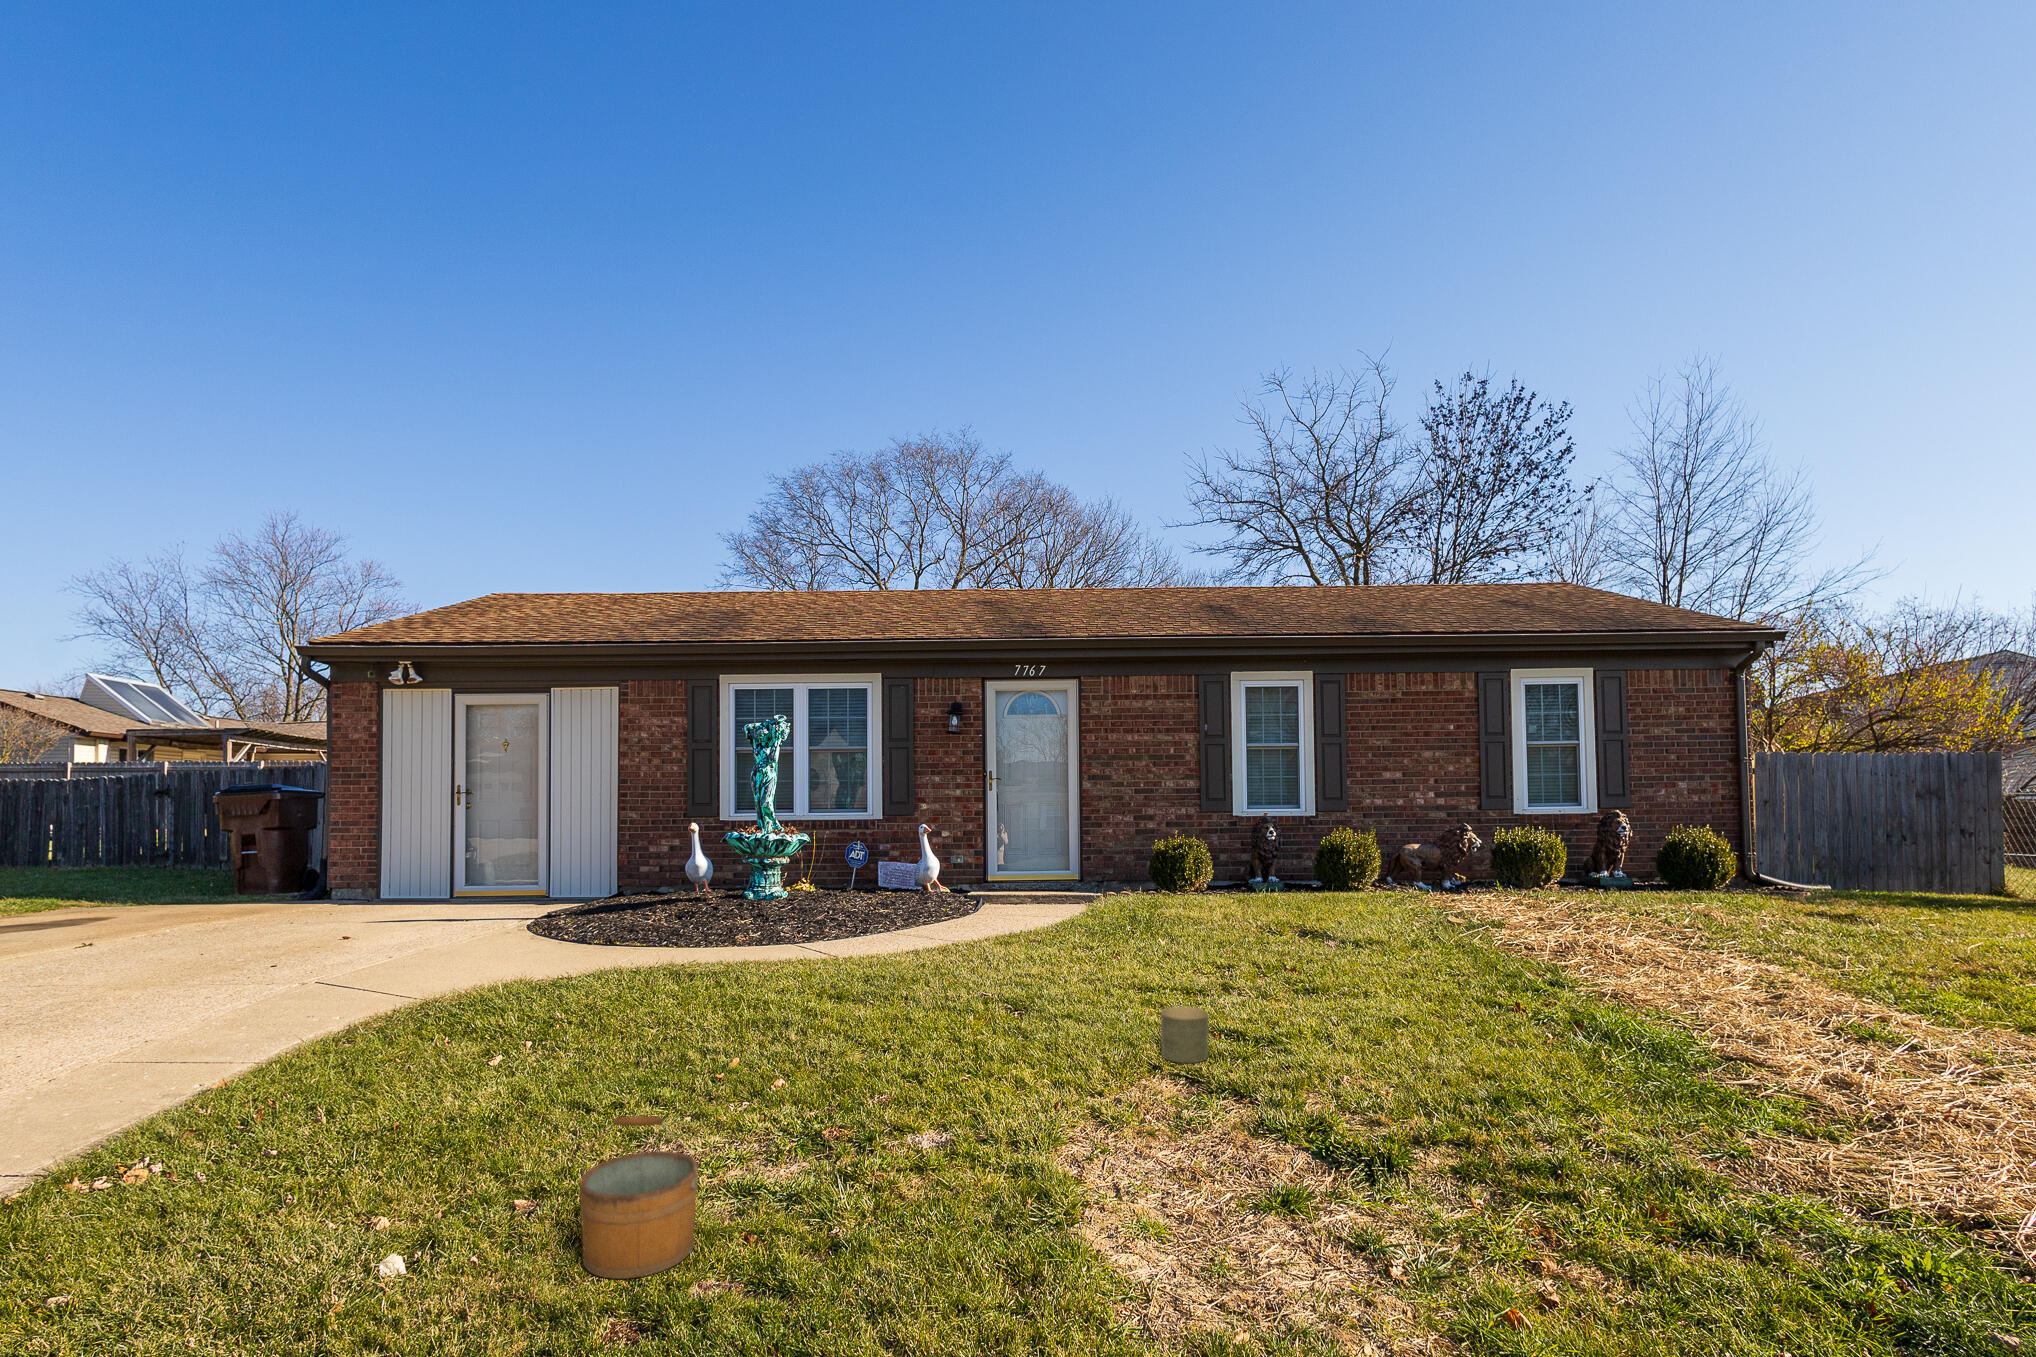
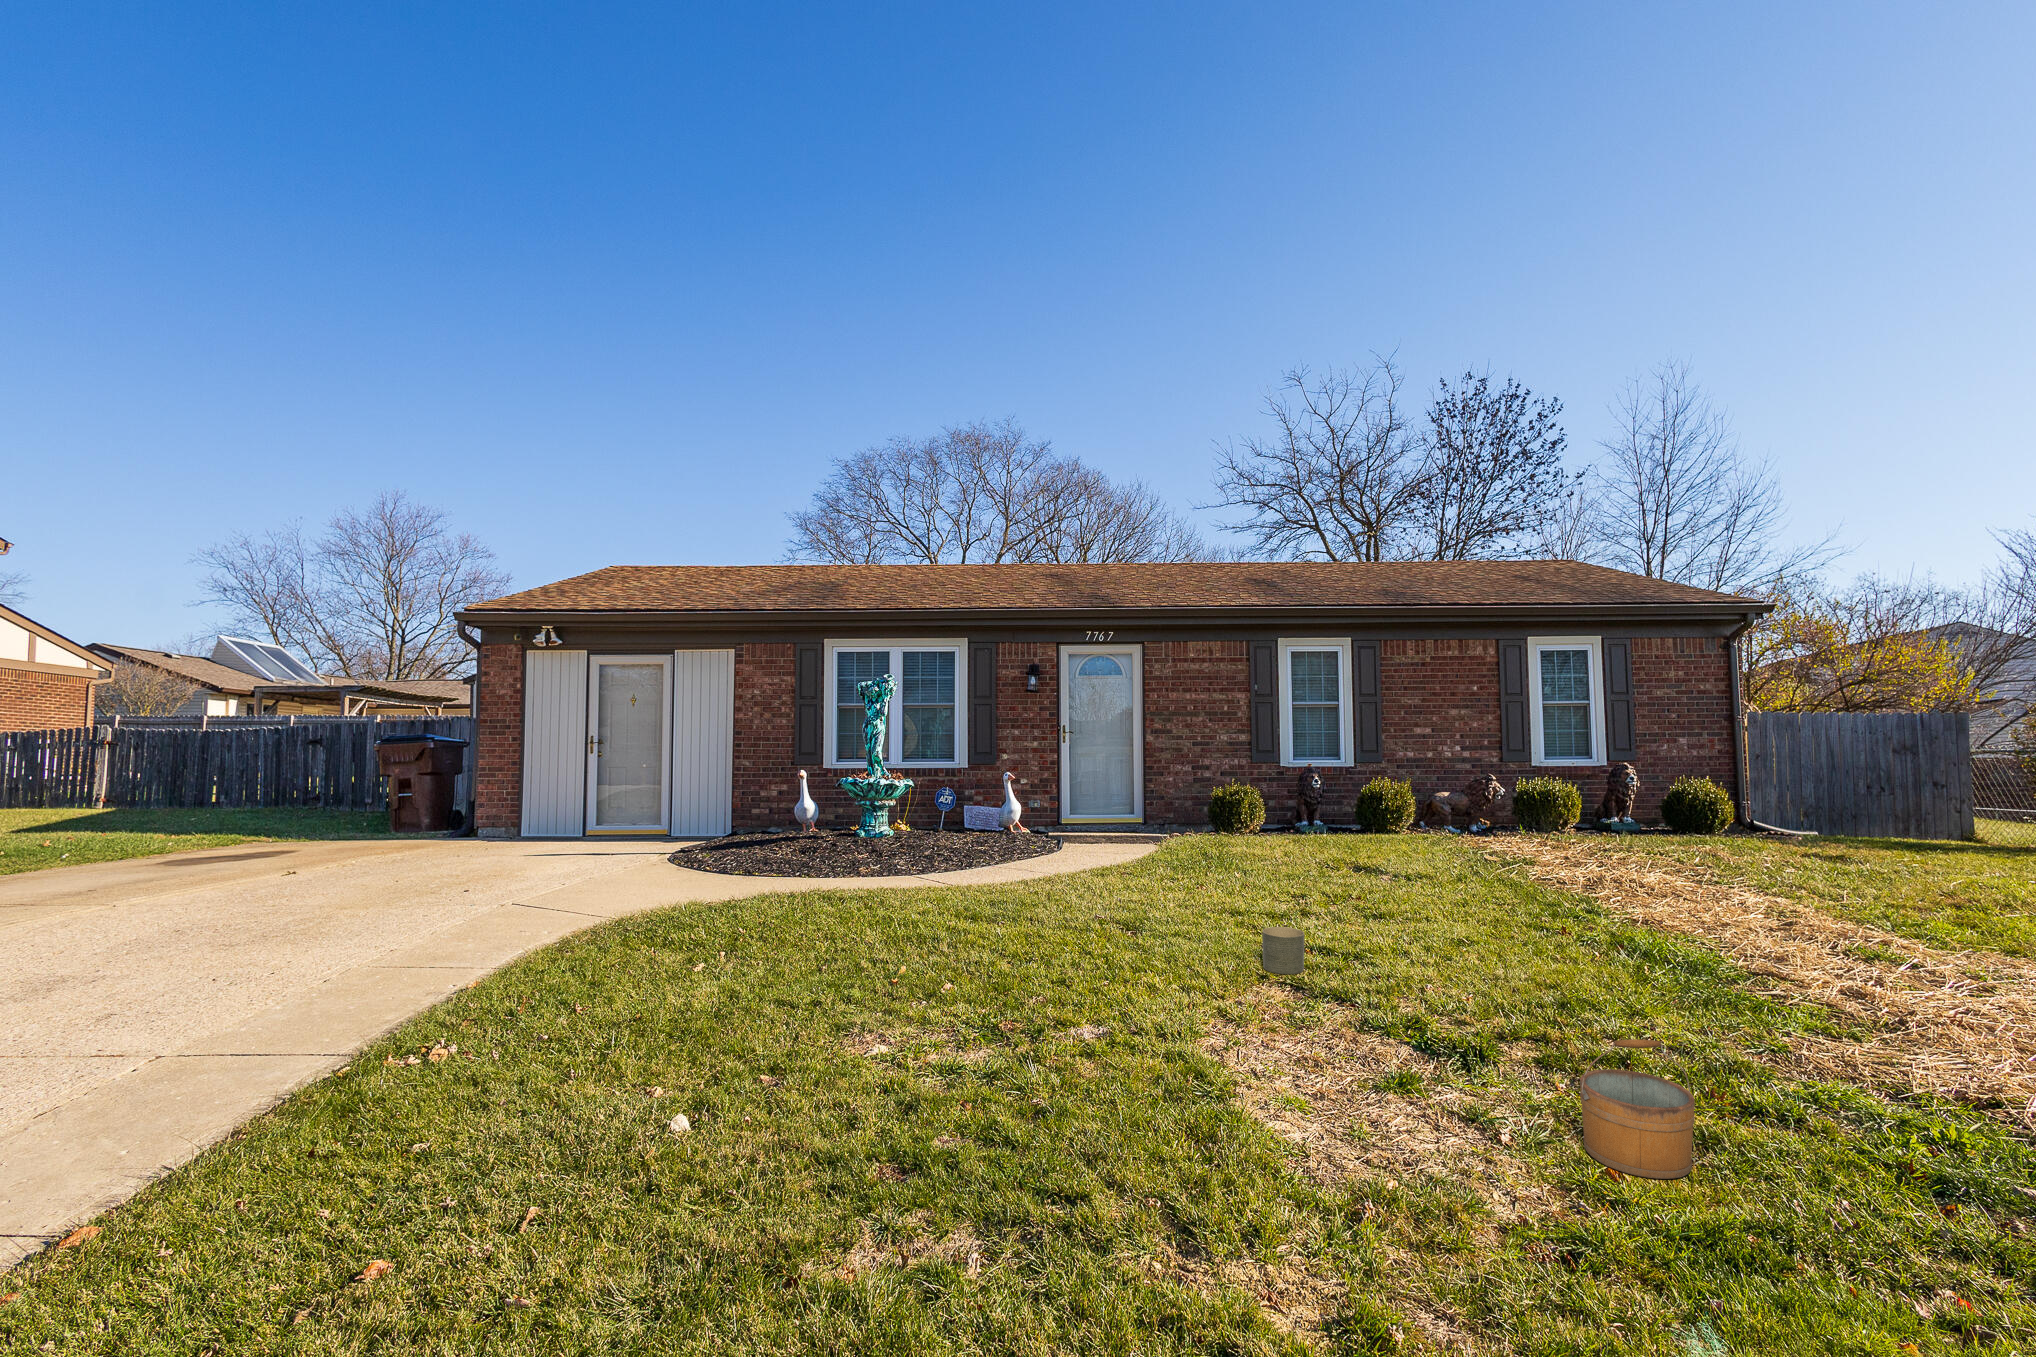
bucket: present [580,1116,698,1279] -> present [1580,1039,1695,1179]

